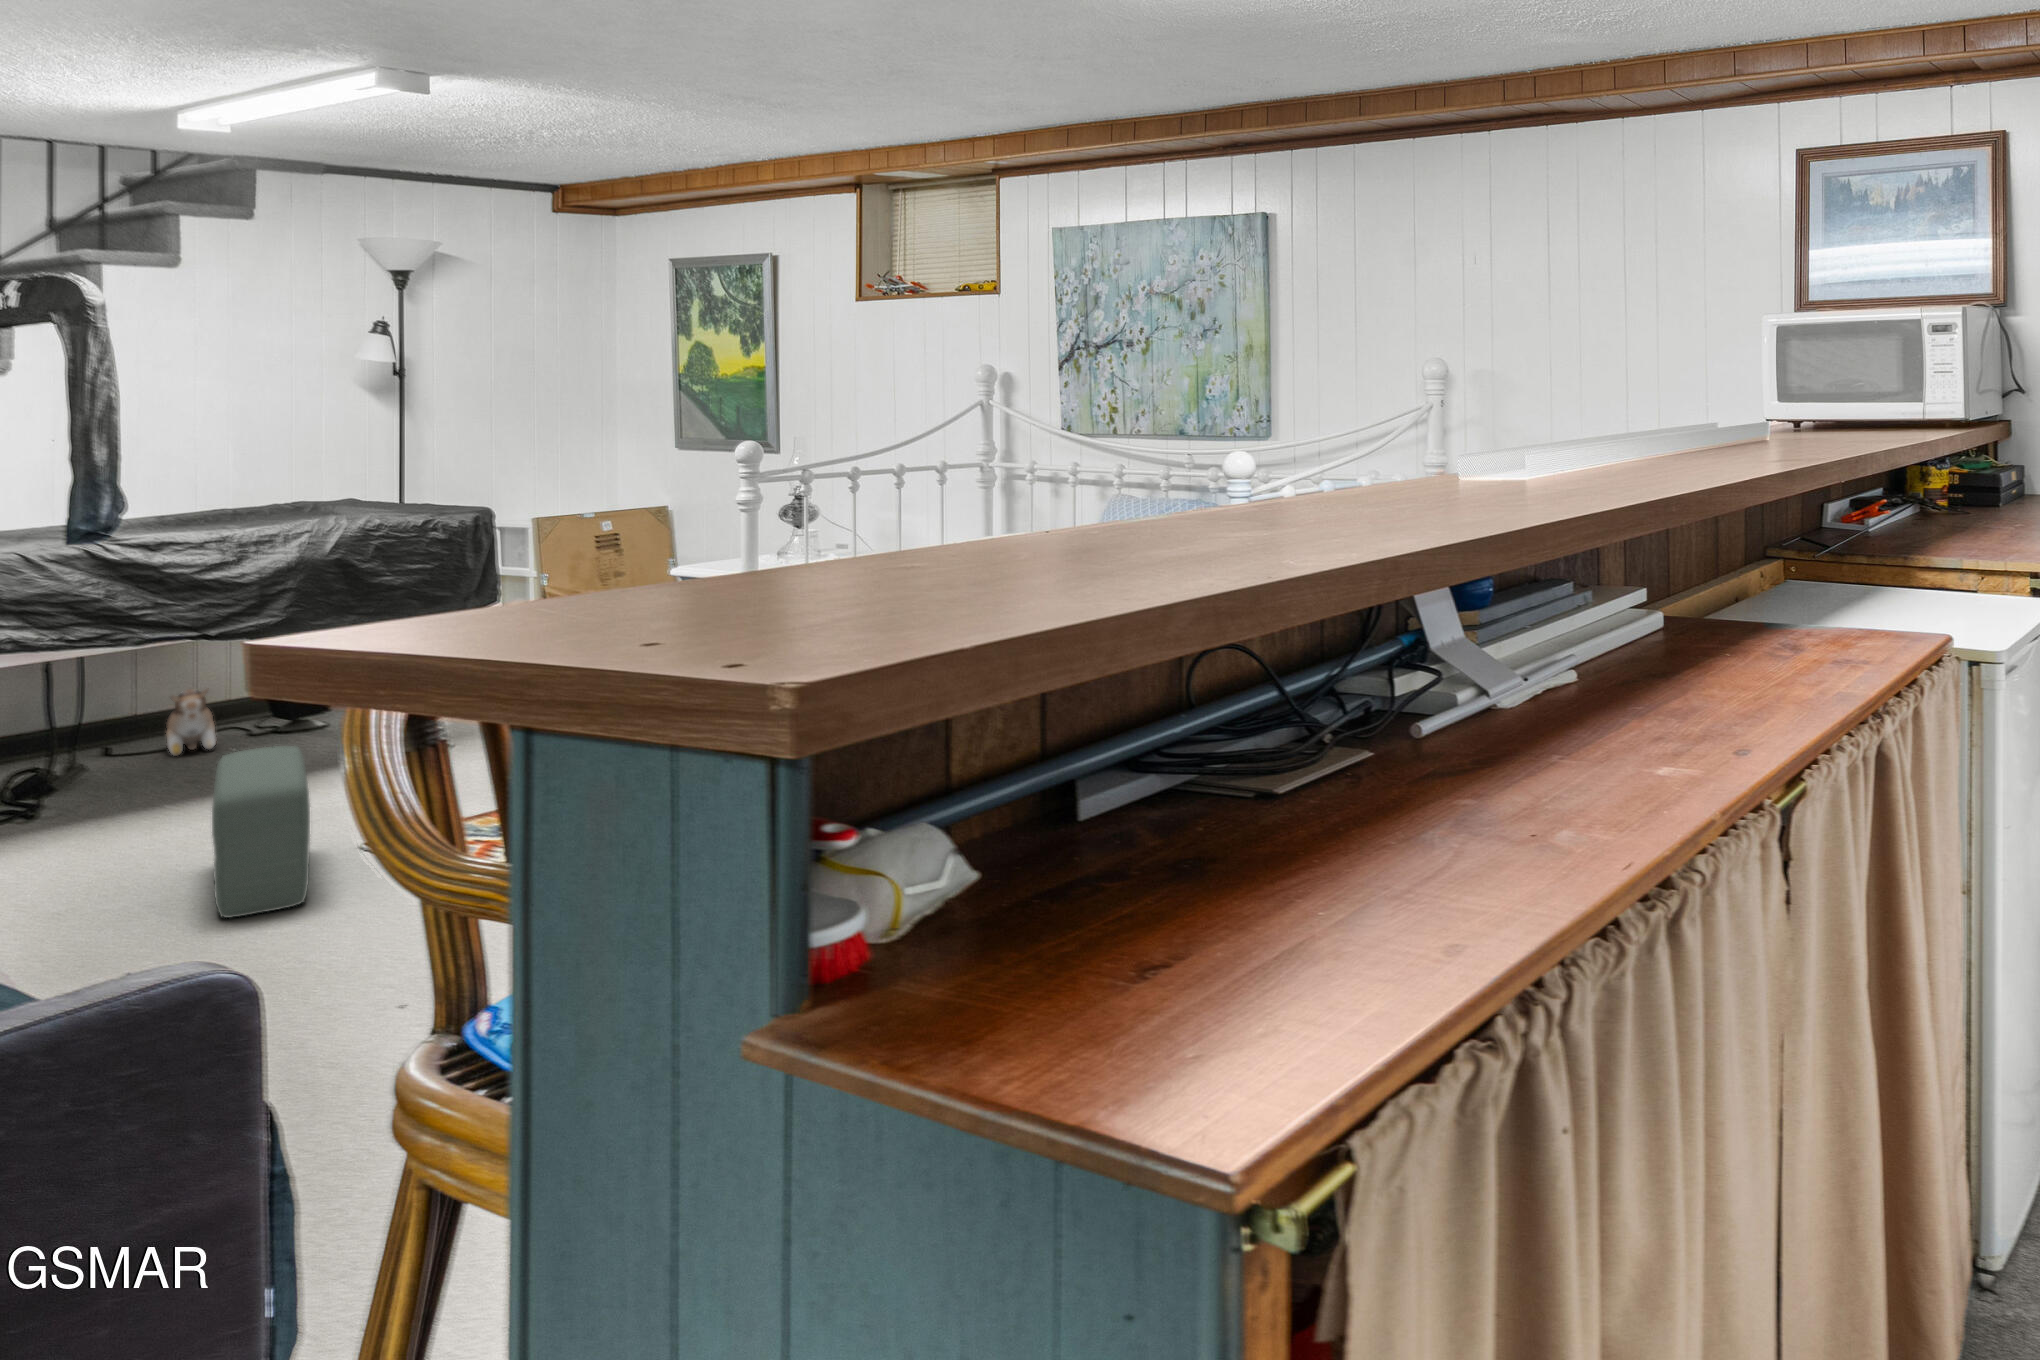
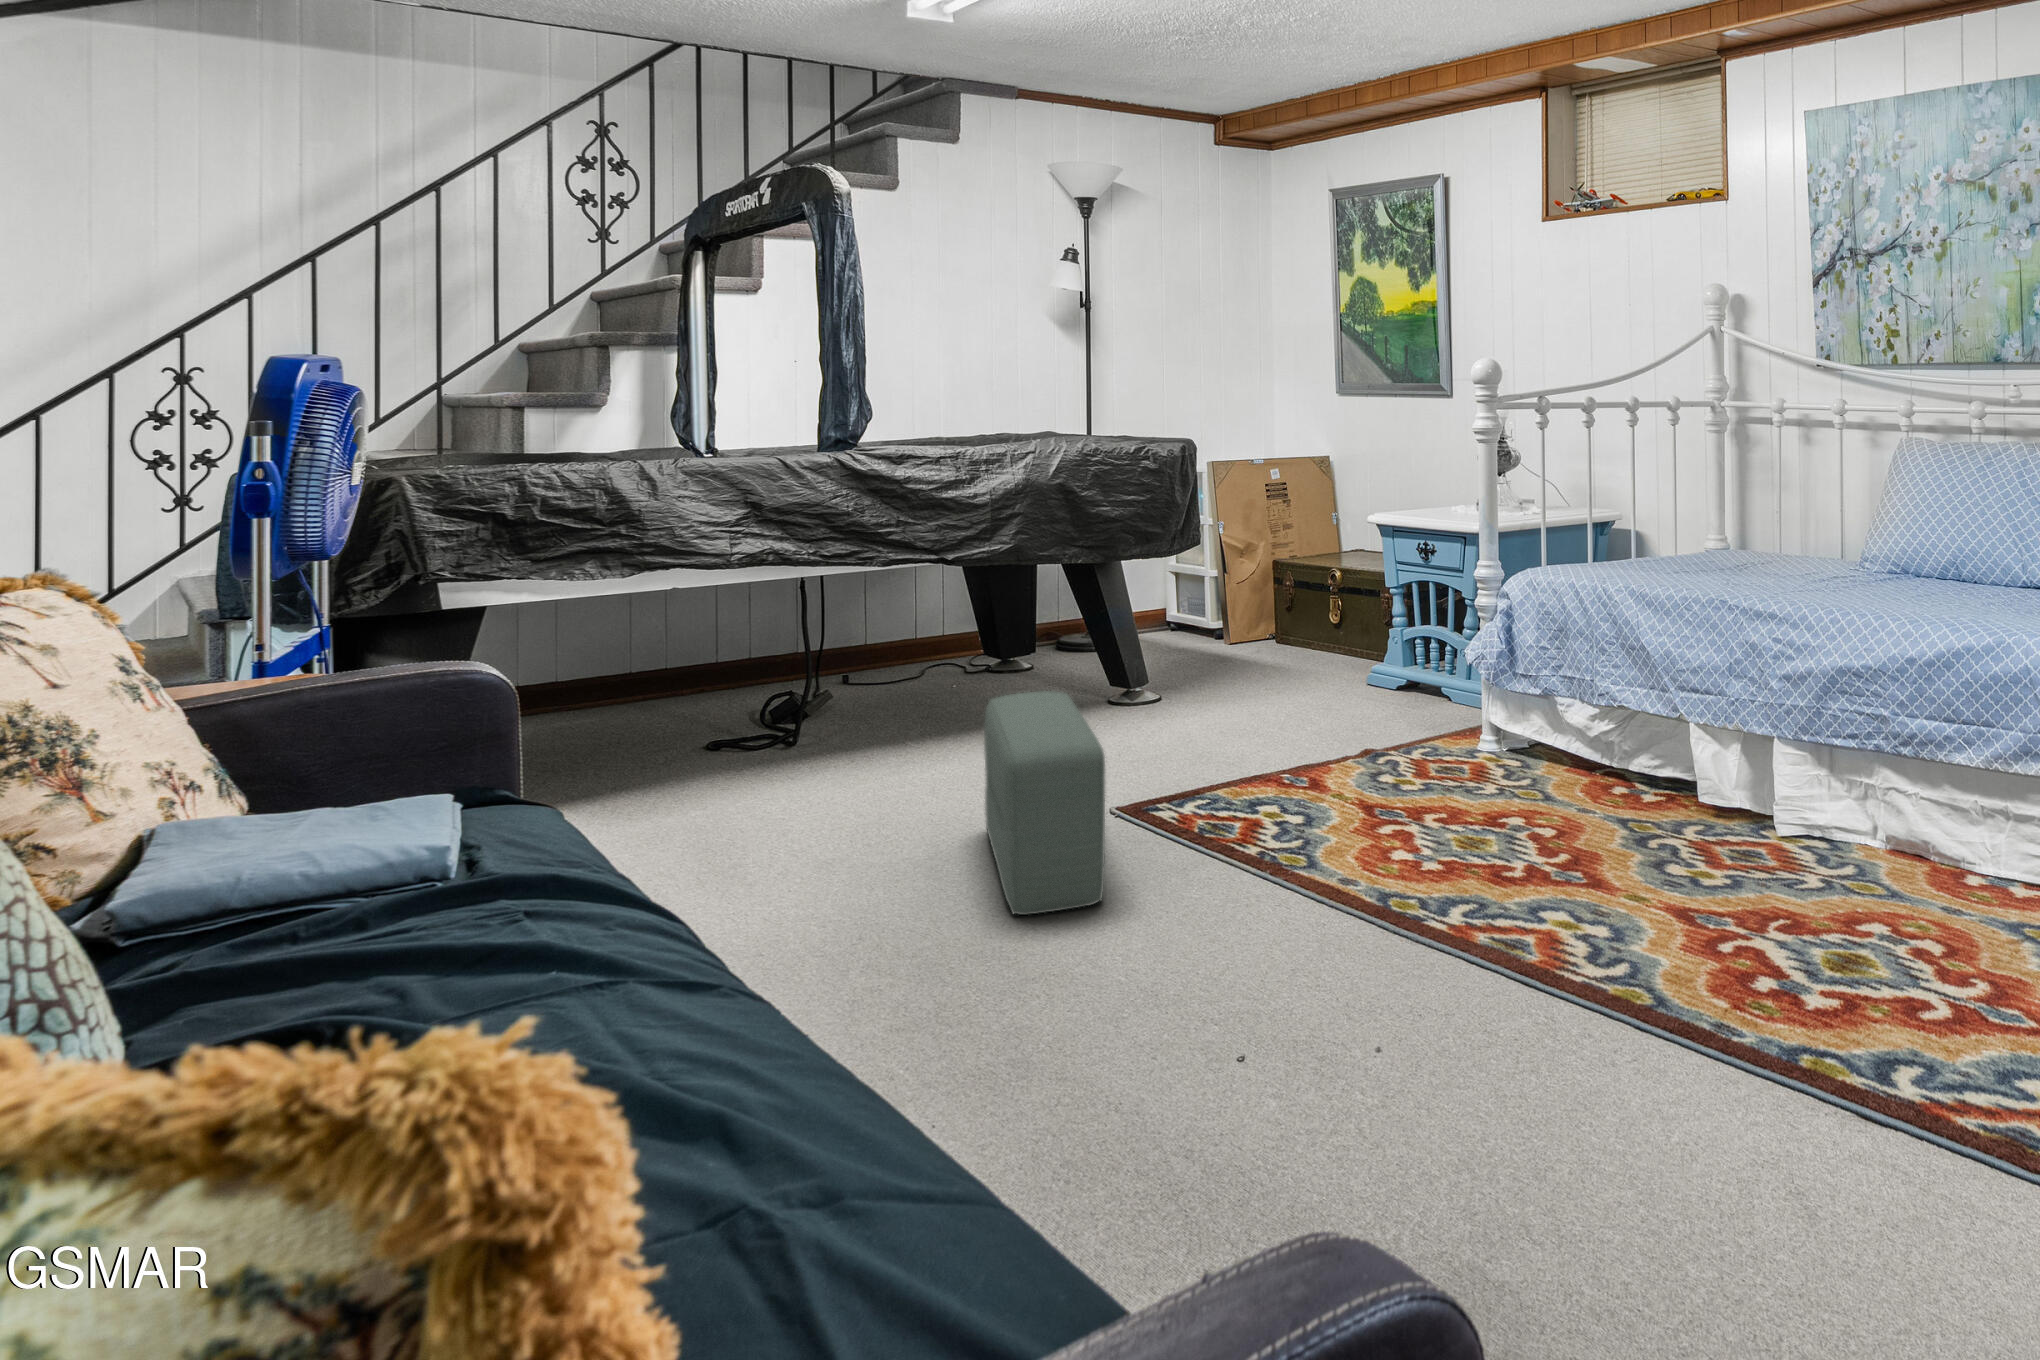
plush toy: present [166,688,217,756] -> none [891,620,935,691]

